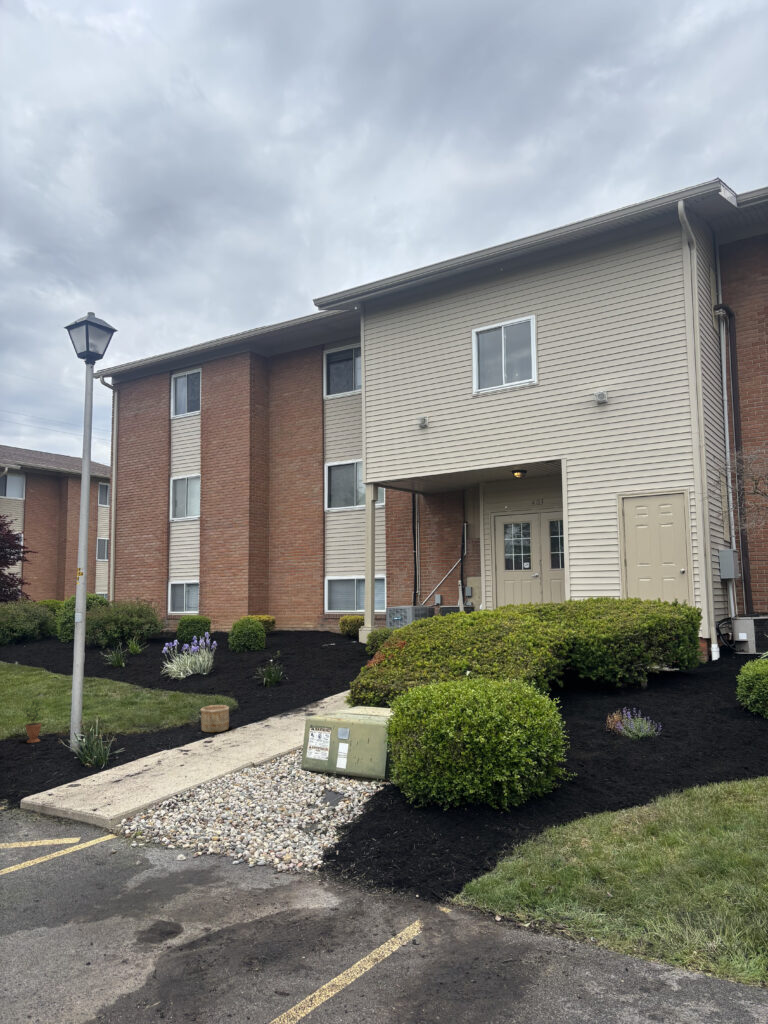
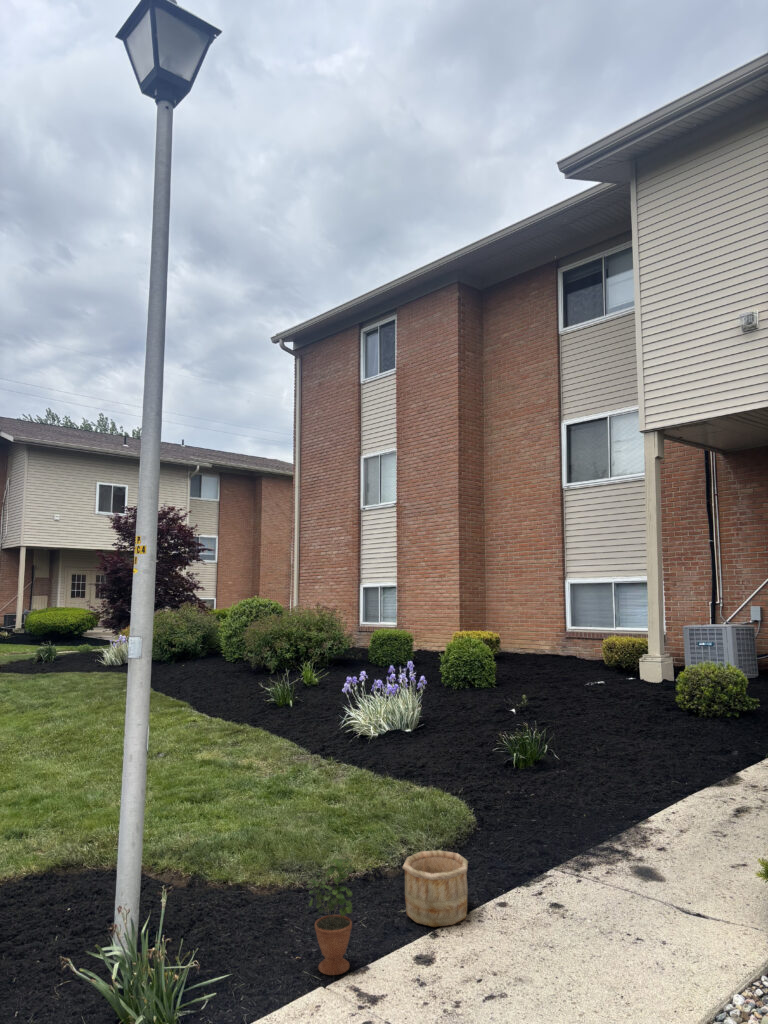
potted plant: present [25,700,42,743] -> present [307,858,353,975]

